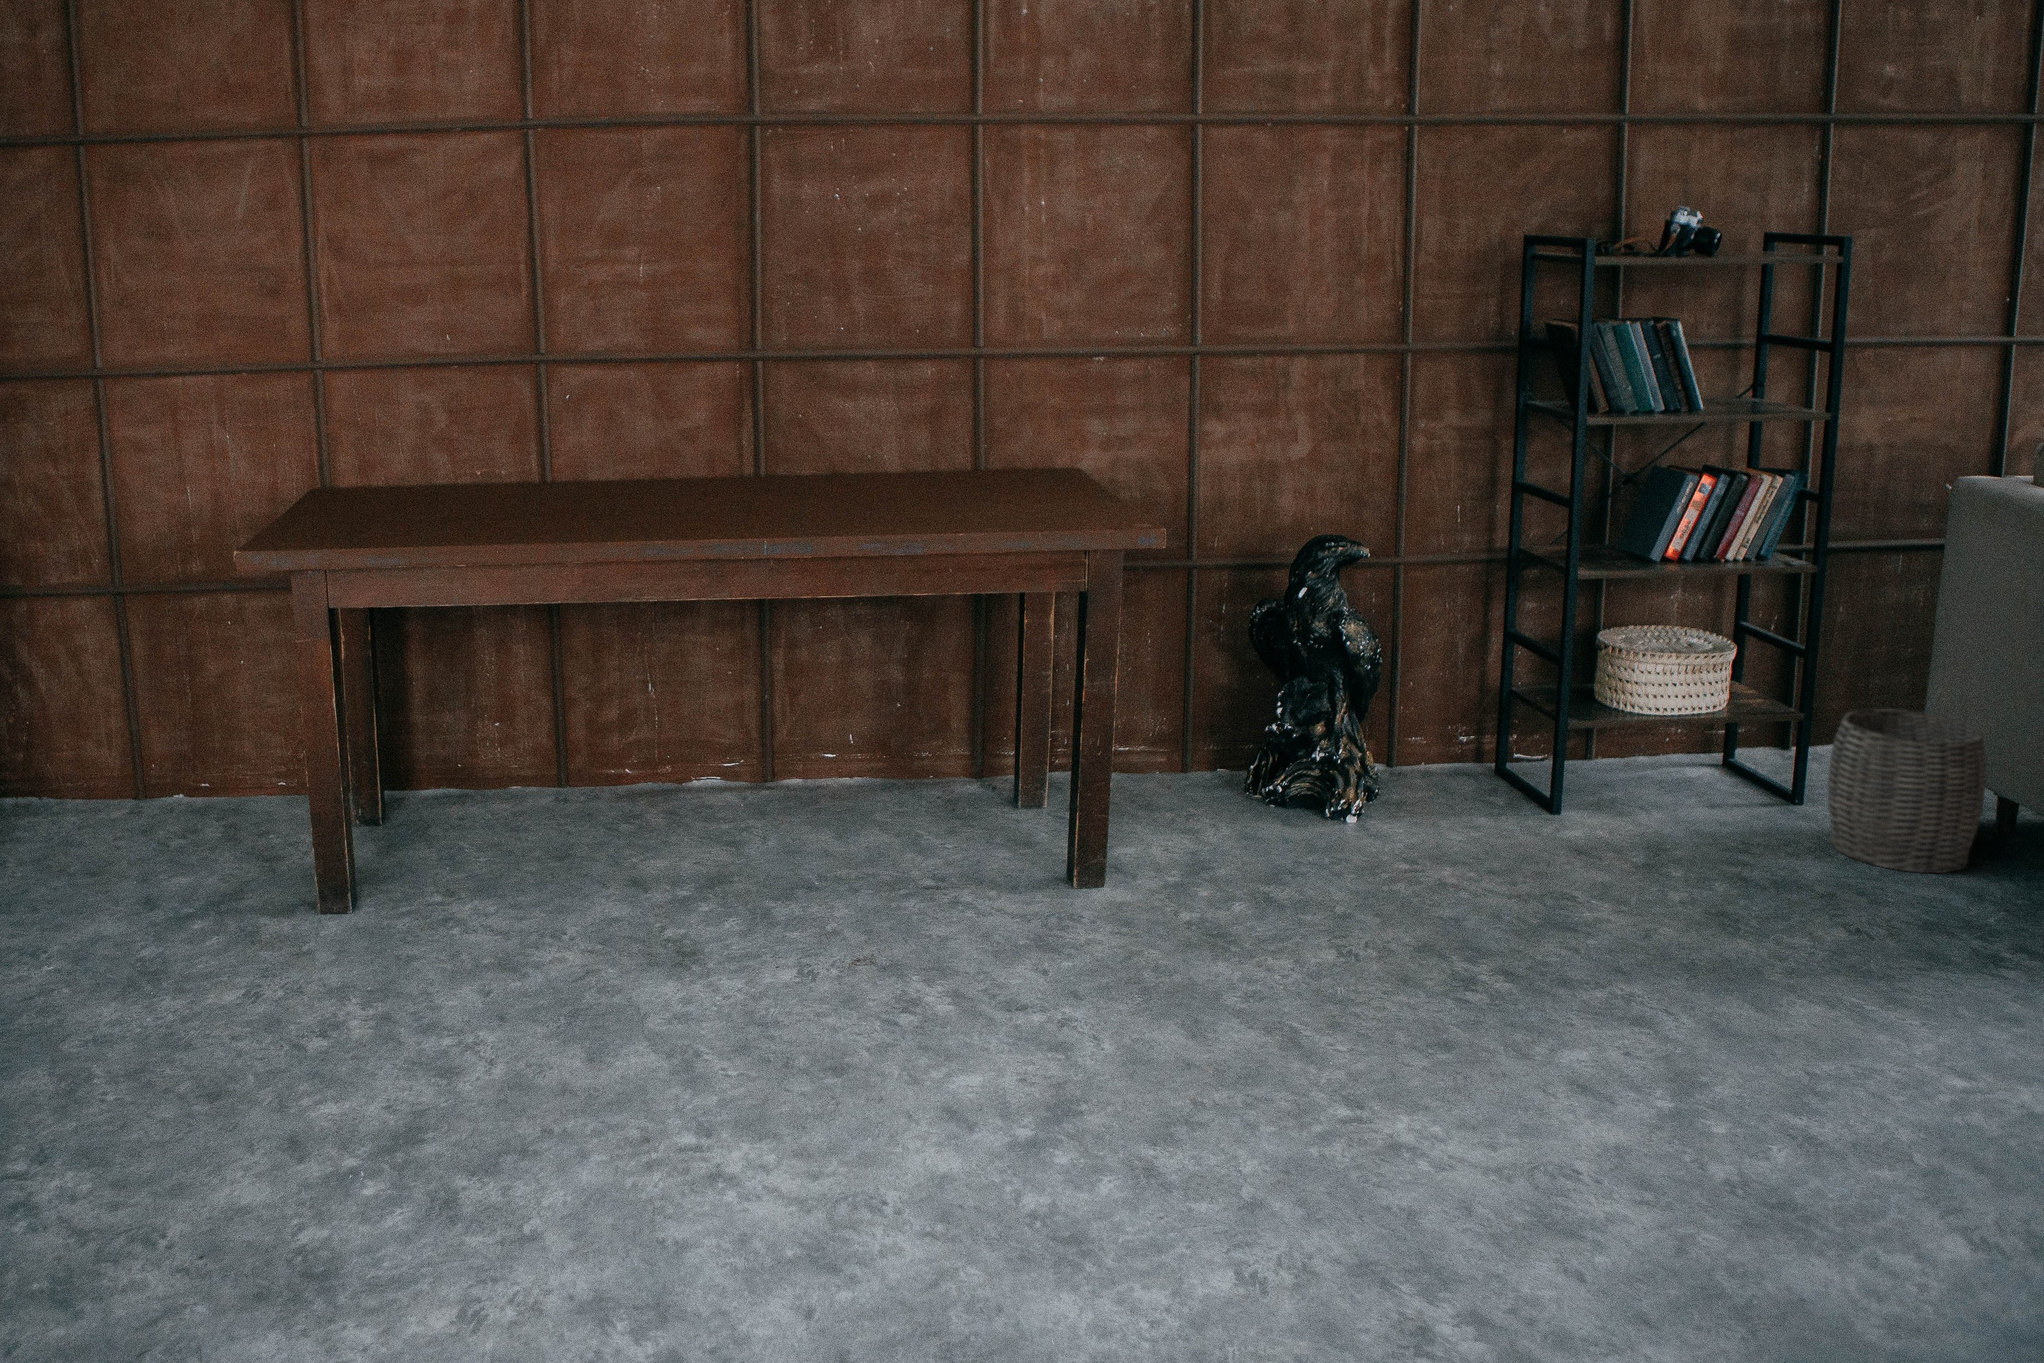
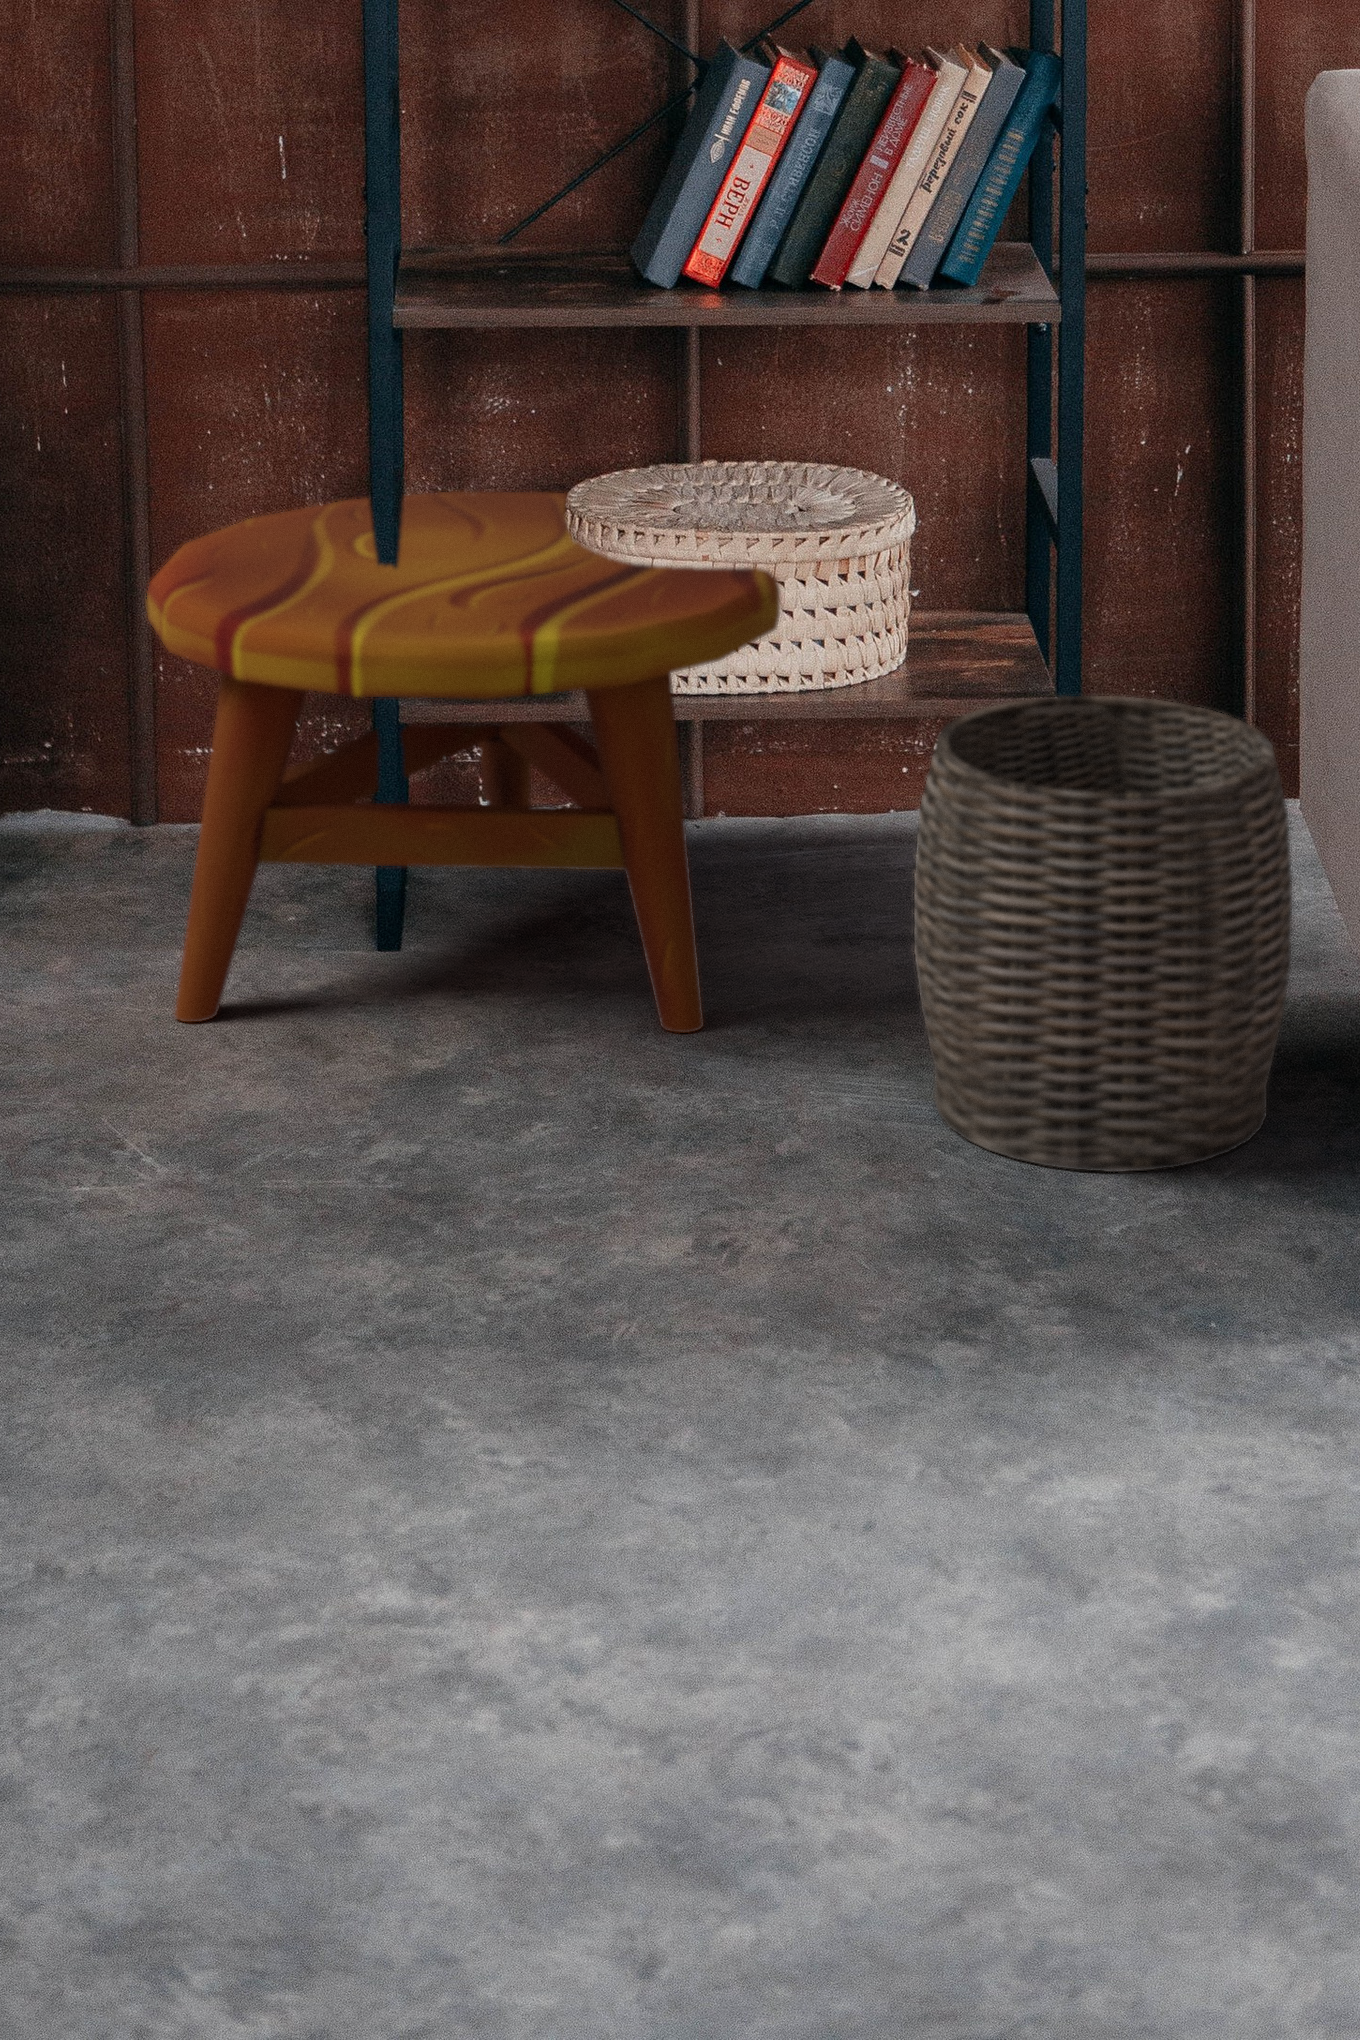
side table: none [1467,639,1723,835] -> present [147,491,782,1033]

